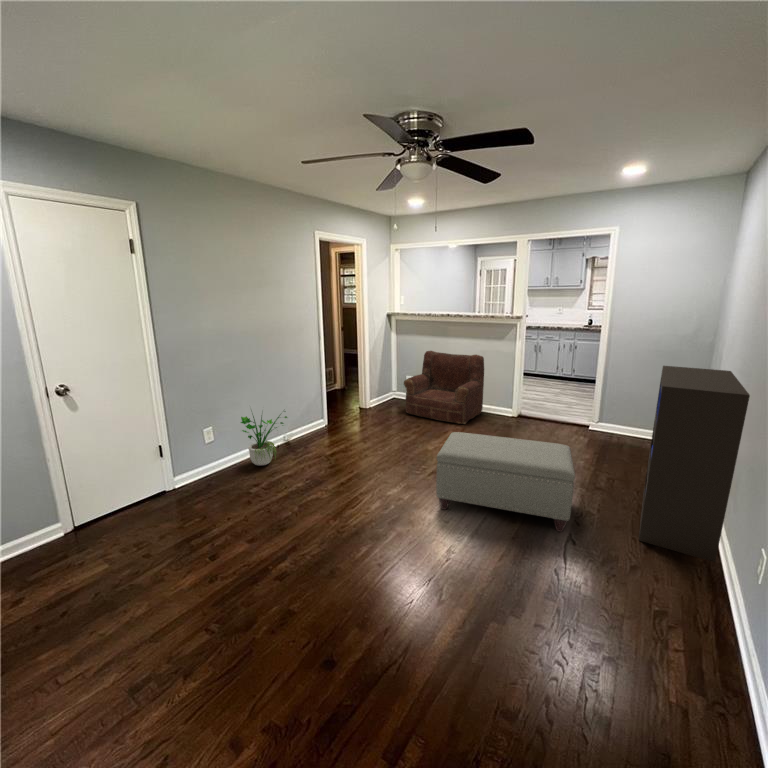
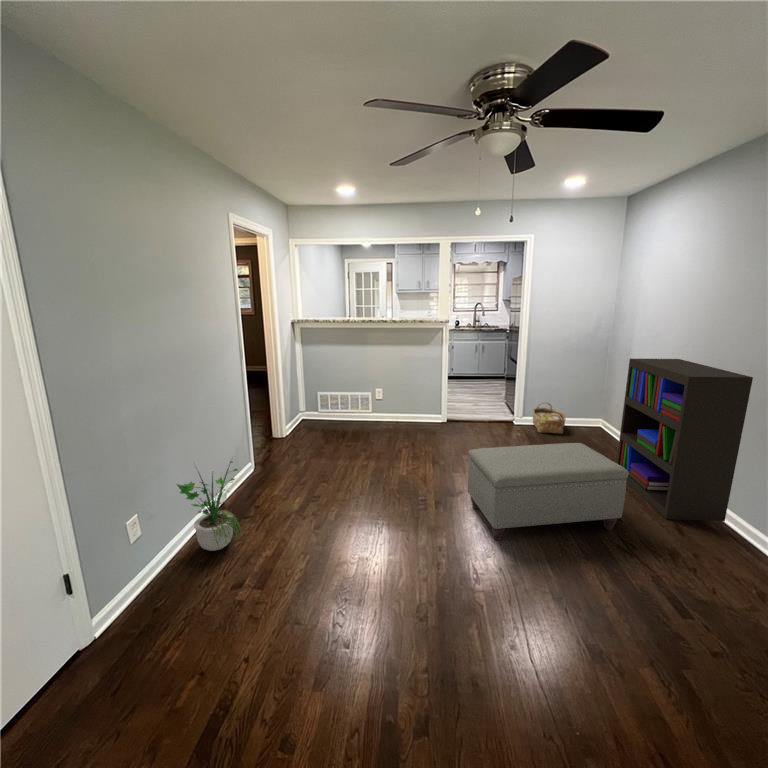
armchair: present [404,351,484,424] -> none [332,361,413,438]
woven basket: none [603,411,642,447] -> present [533,402,566,434]

